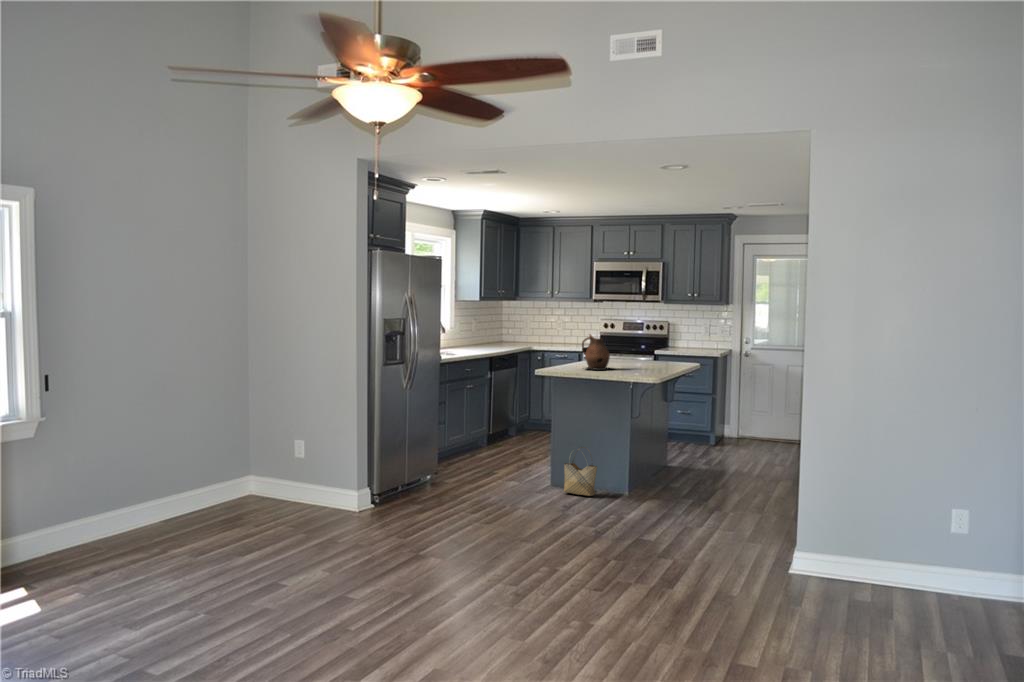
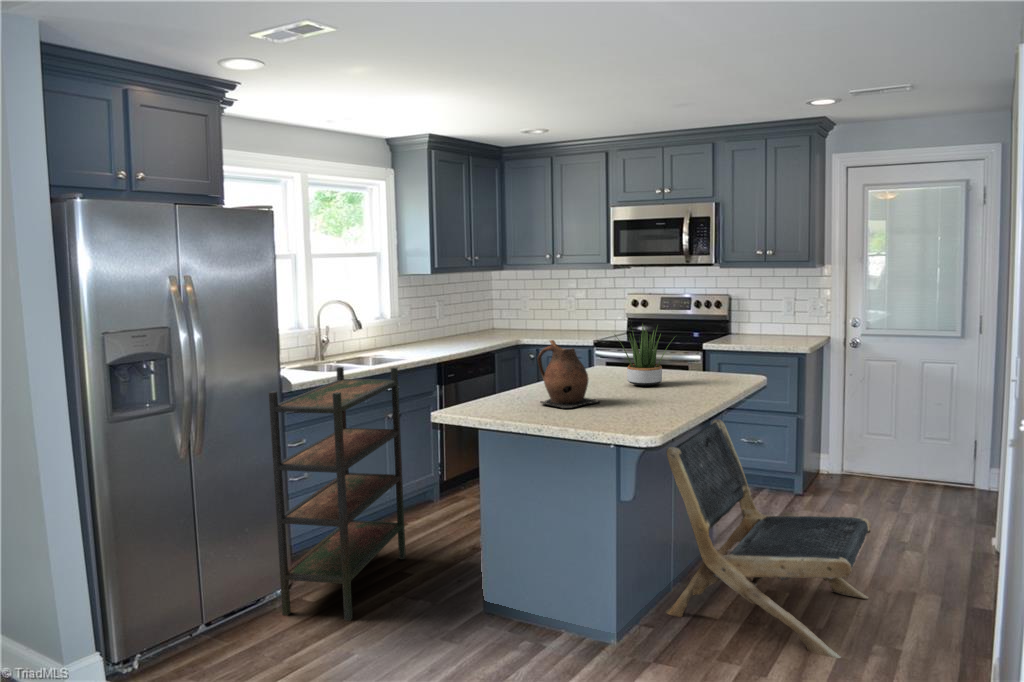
potted plant: none [615,329,654,365] -> present [617,324,674,386]
bookshelf: none [435,350,489,489] -> present [269,367,406,621]
lounge chair: none [649,385,758,498] -> present [665,419,871,658]
woven basket: present [564,447,597,496] -> none [496,554,555,651]

